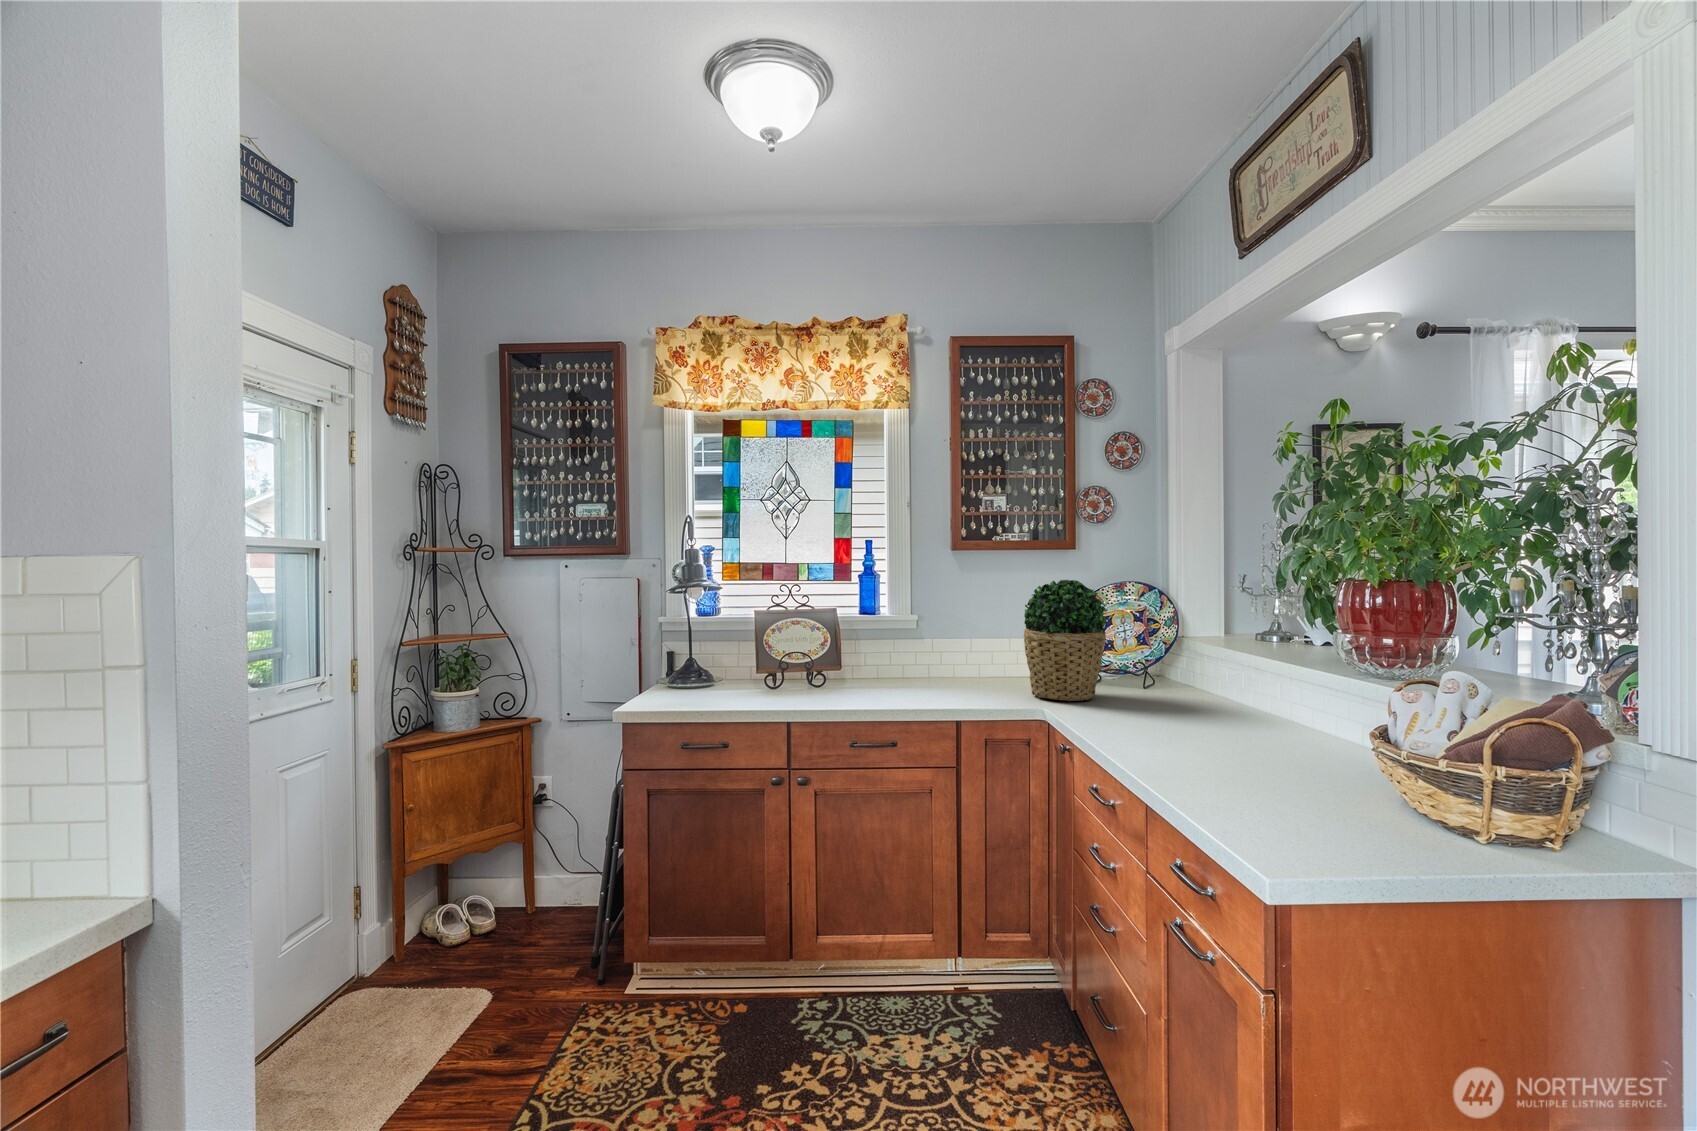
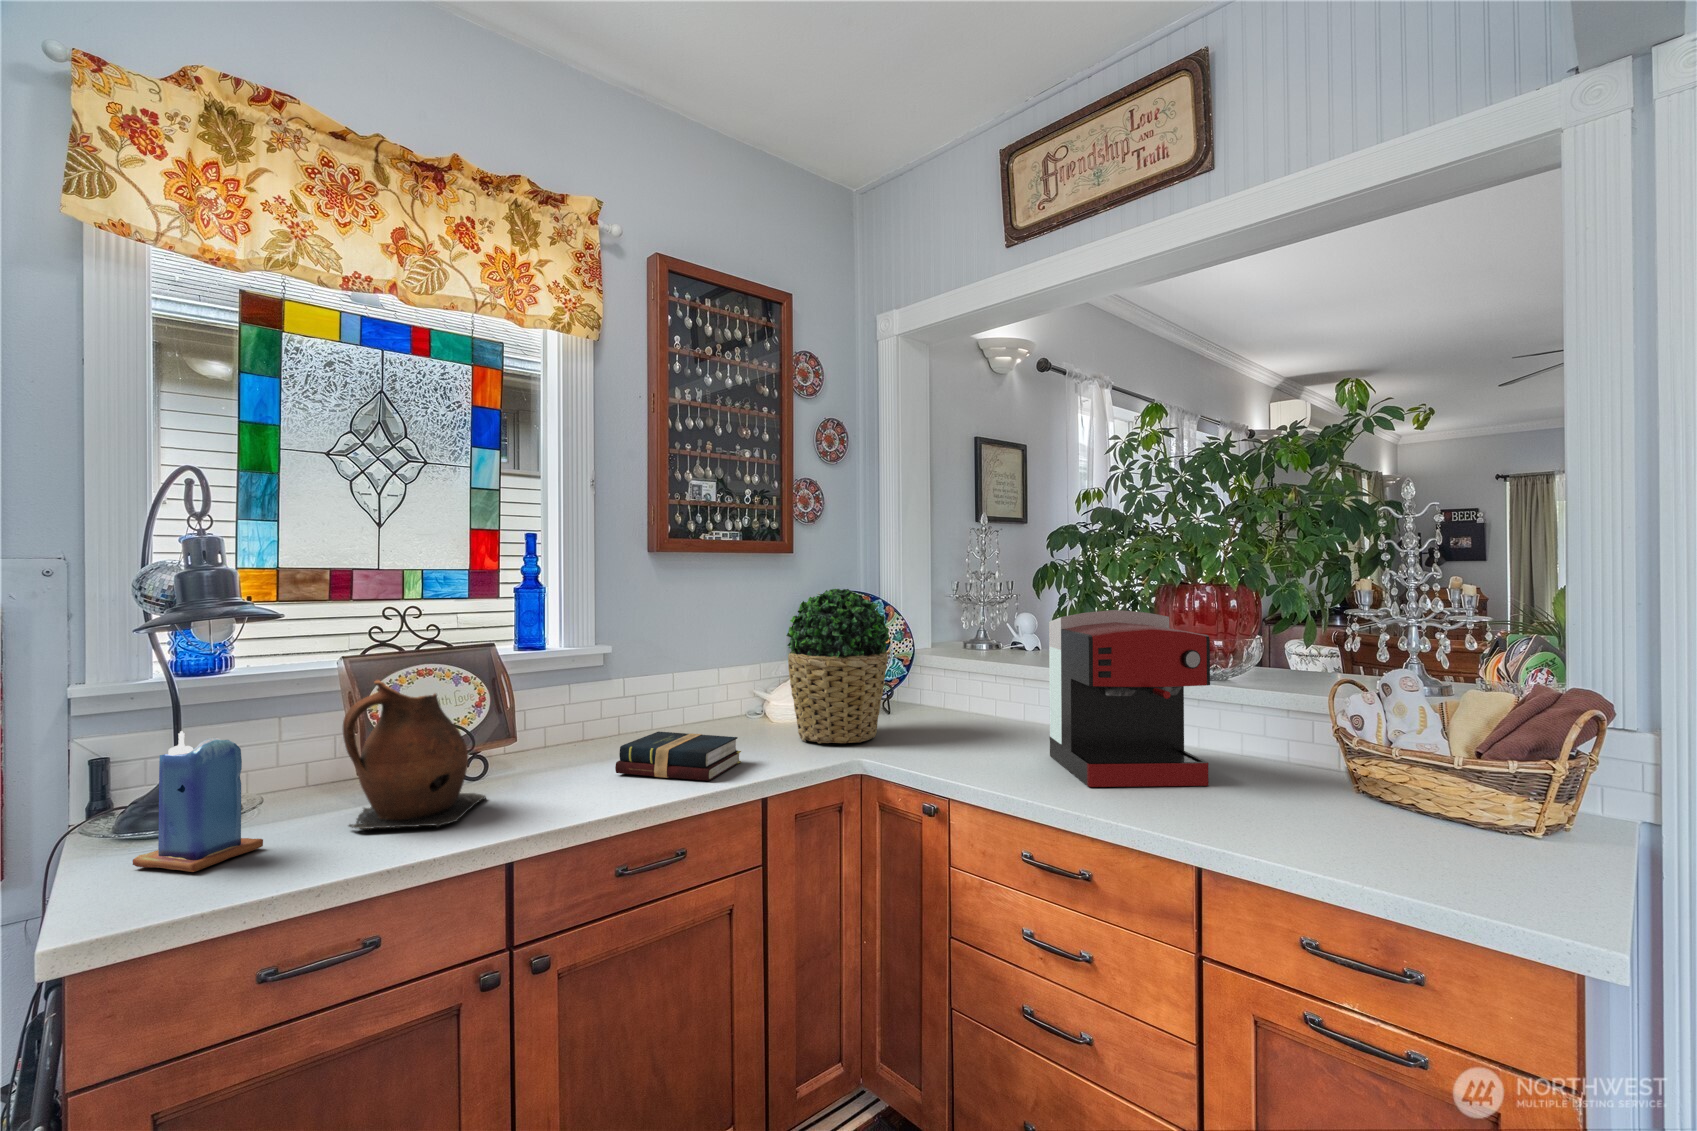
coffee maker: none [1169,606,1307,768] -> present [1049,610,1210,787]
ceramic pitcher: none [740,625,811,704] -> present [343,680,486,829]
candle: none [665,641,708,703] -> present [133,731,263,872]
hardback book: none [886,674,968,706] -> present [615,732,741,781]

